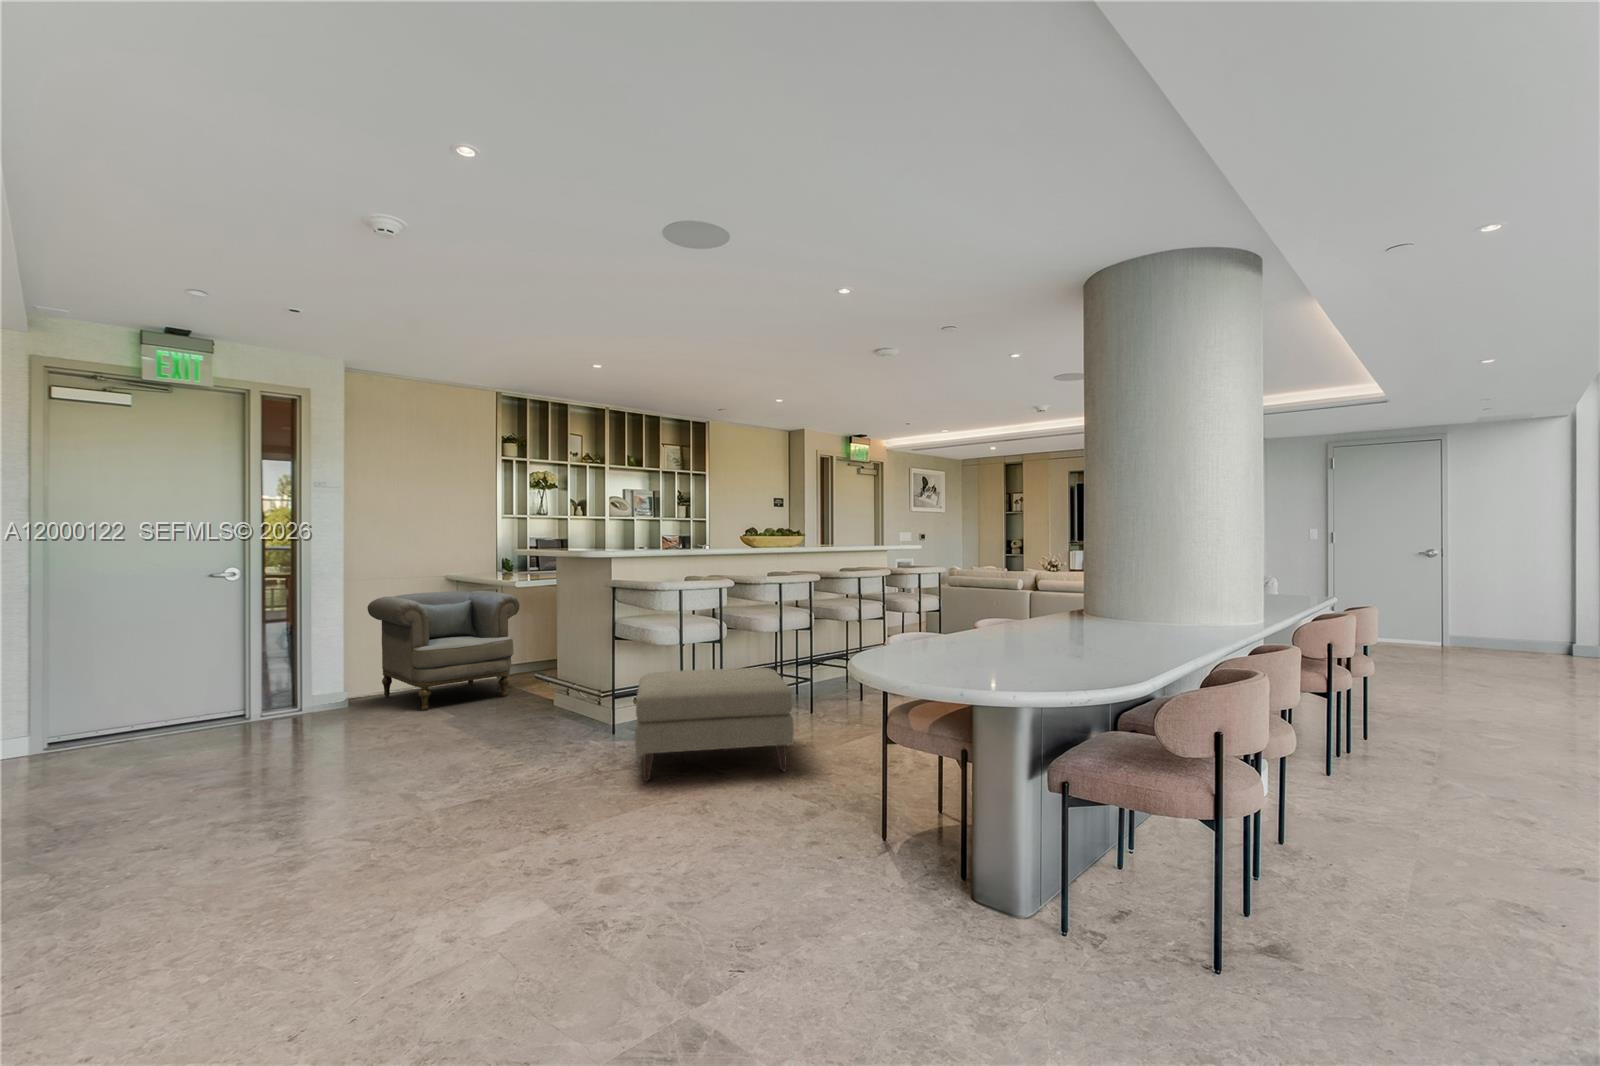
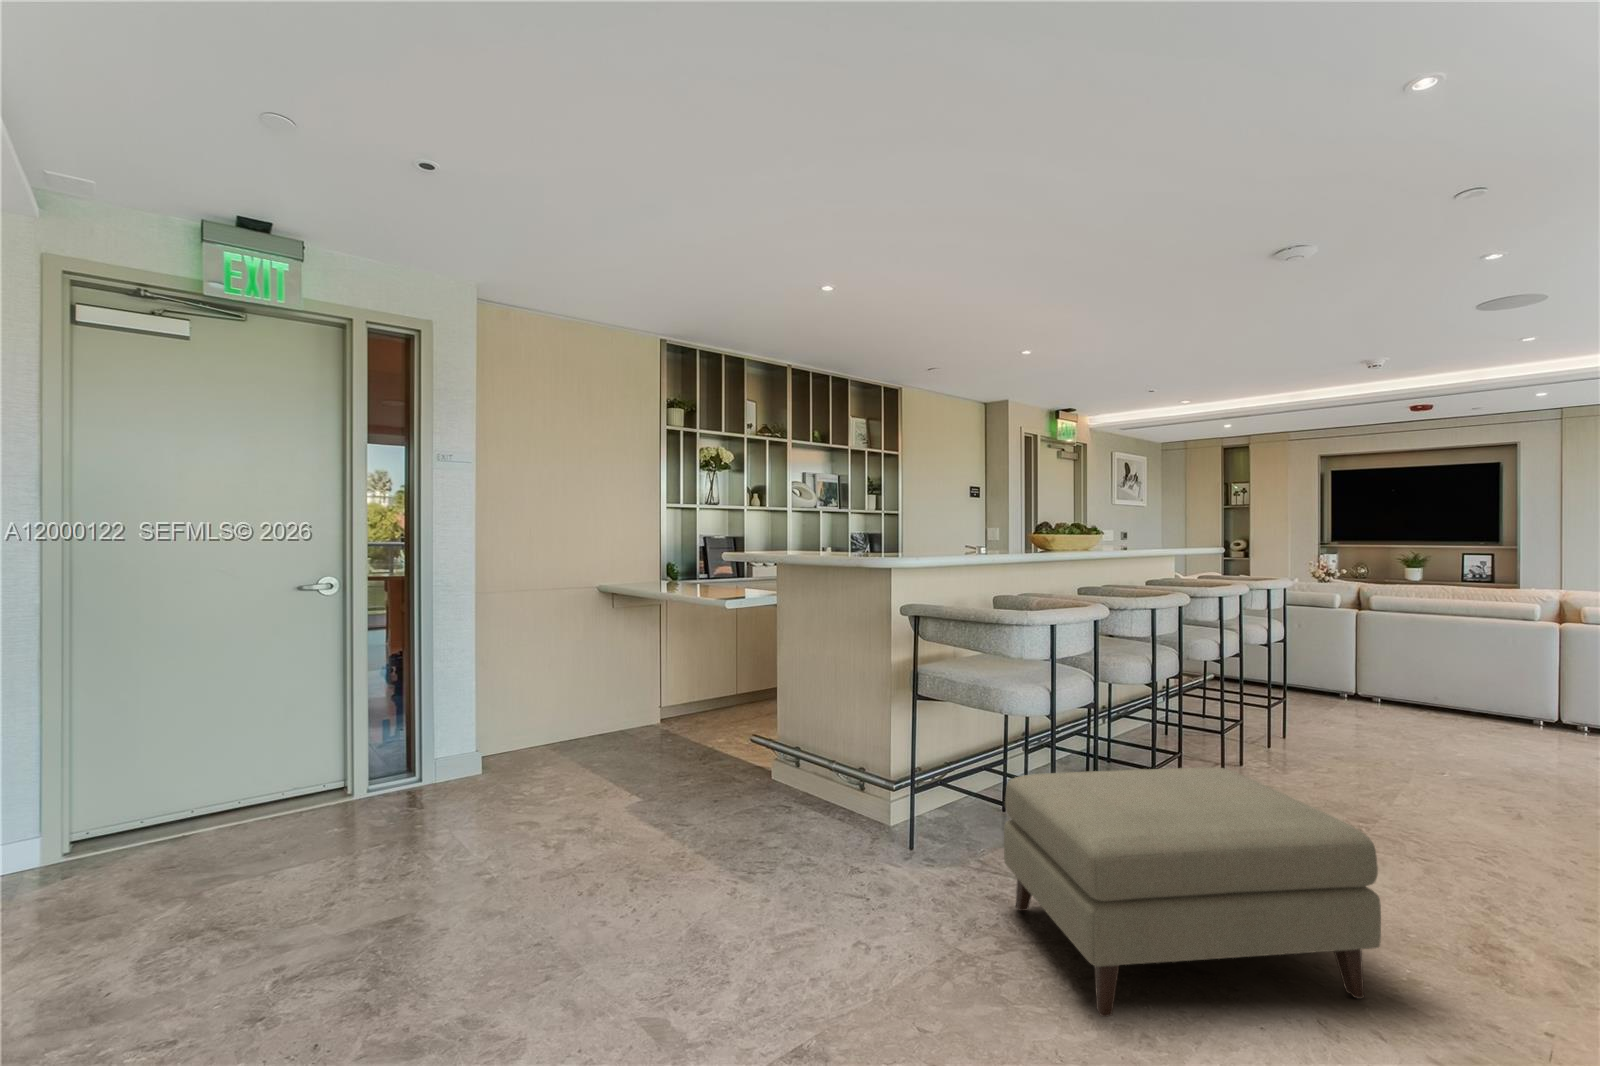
armchair: present [367,591,519,711] -> none [505,609,709,789]

